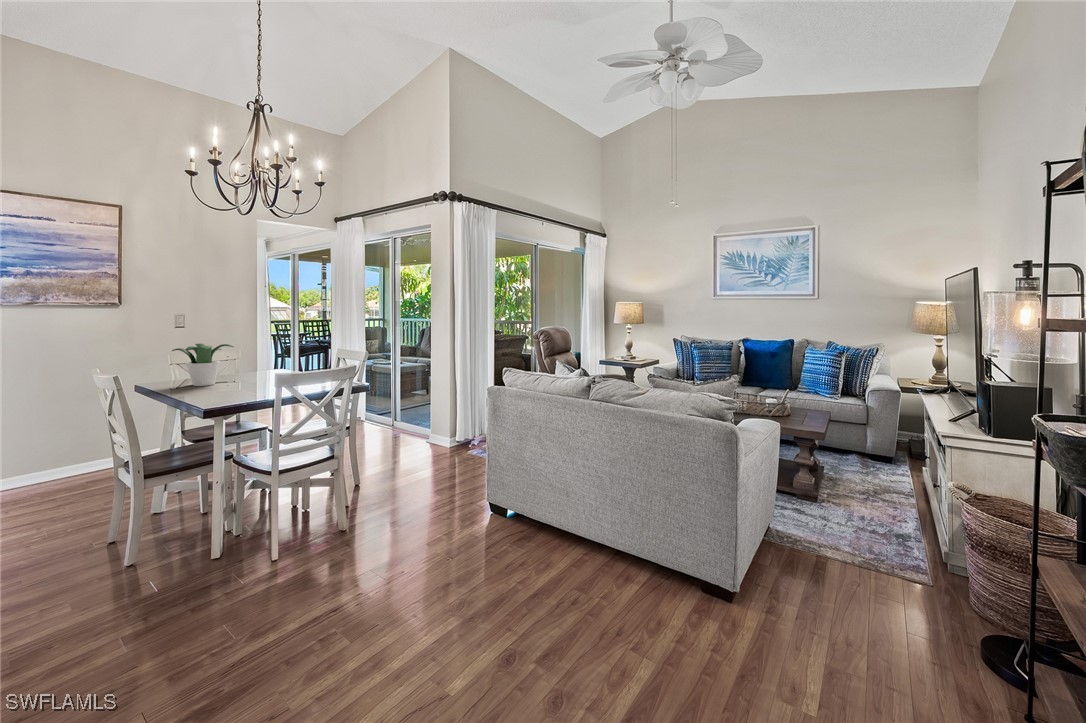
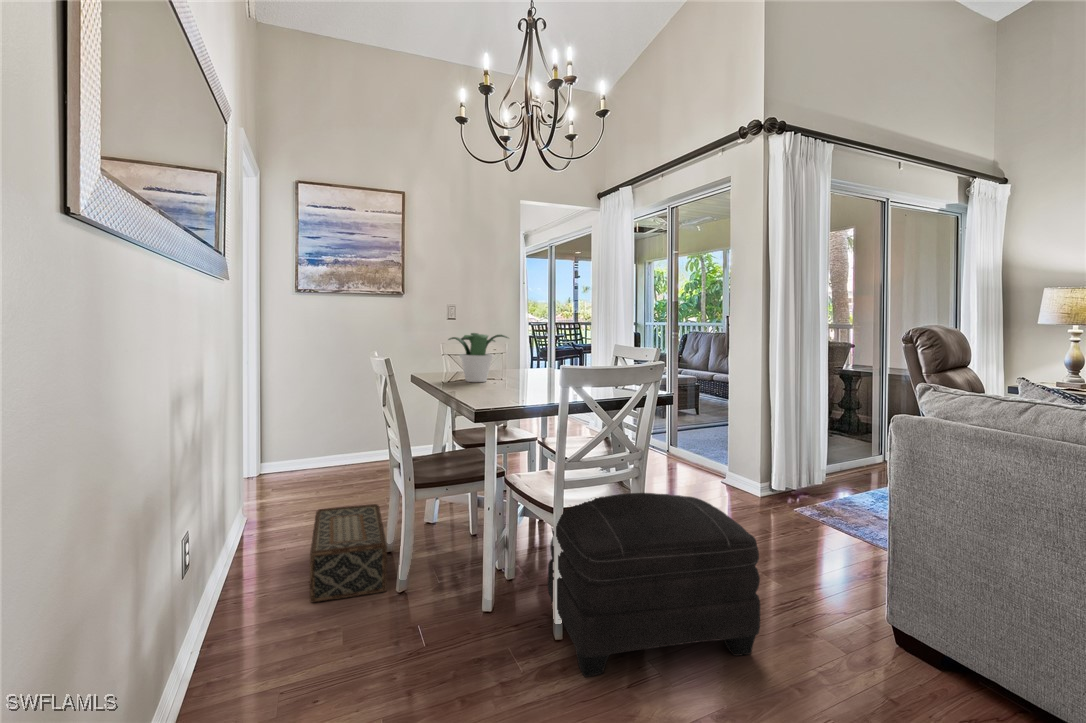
ottoman: none [270,453,418,580] -> present [547,493,760,677]
woven basket: none [34,502,122,590] -> present [310,504,387,602]

